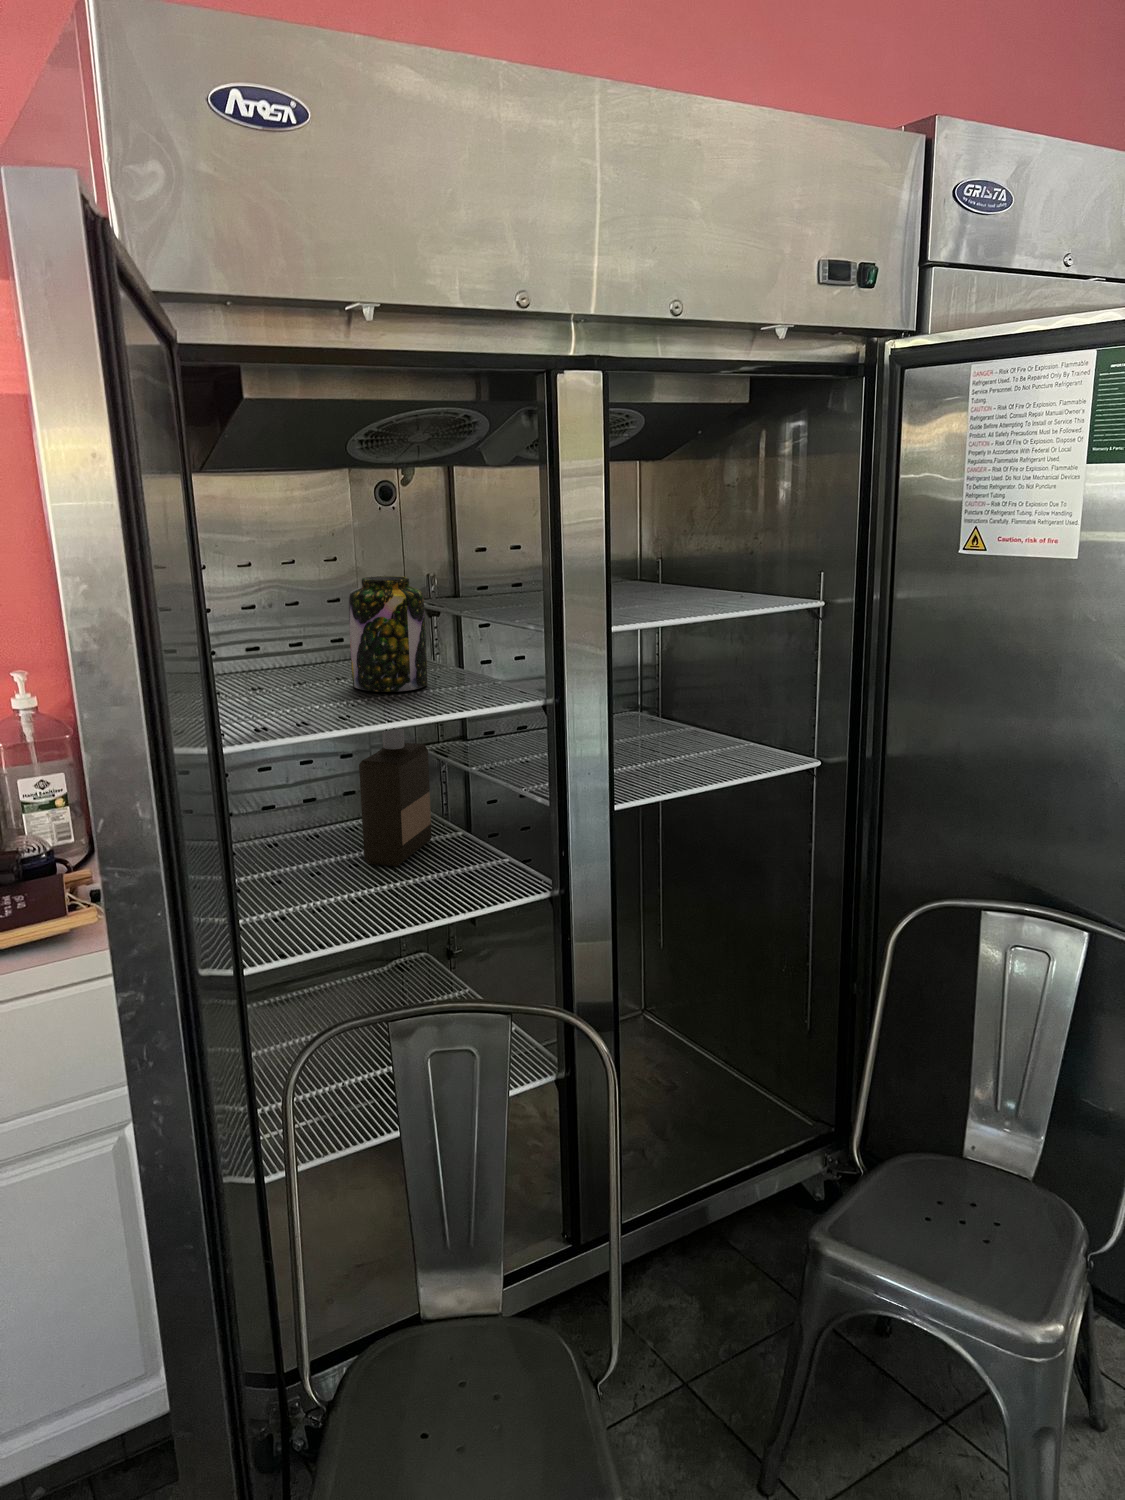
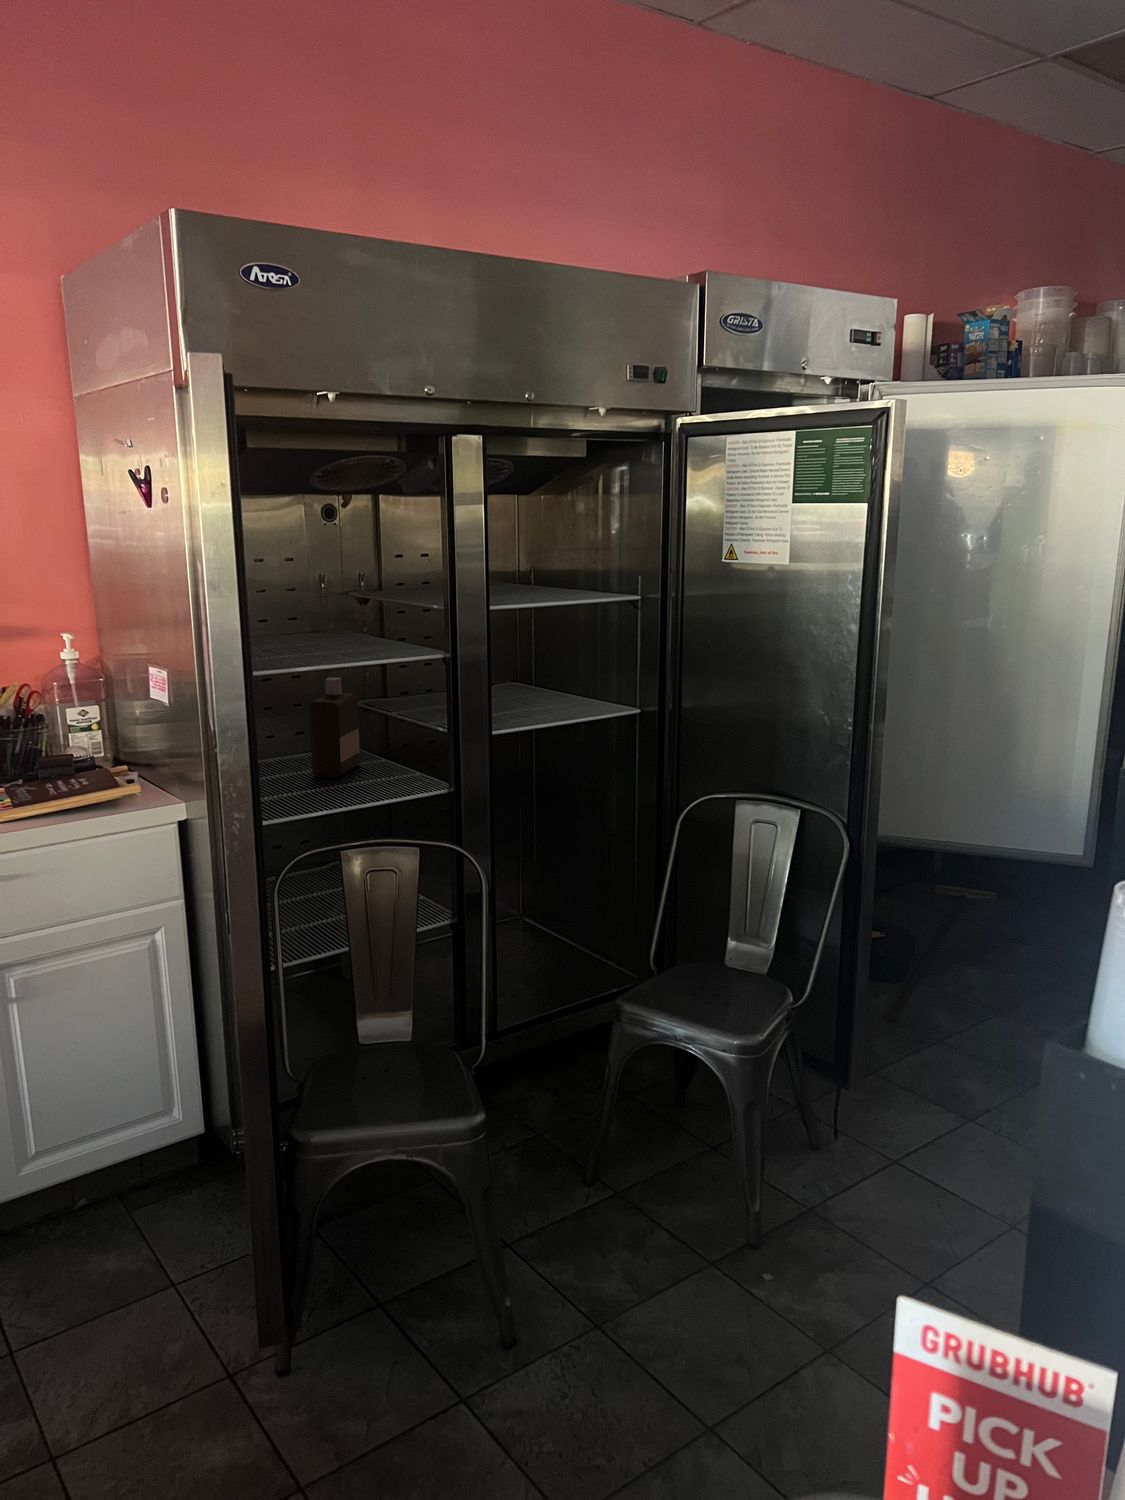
jar: present [349,576,427,692] -> none [304,571,359,651]

